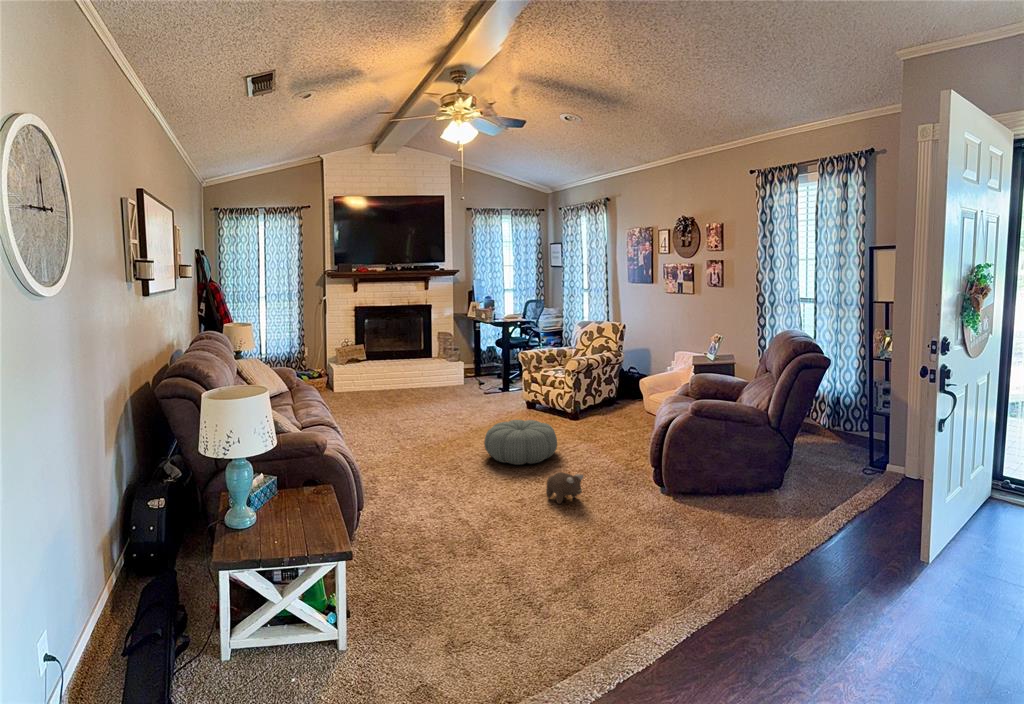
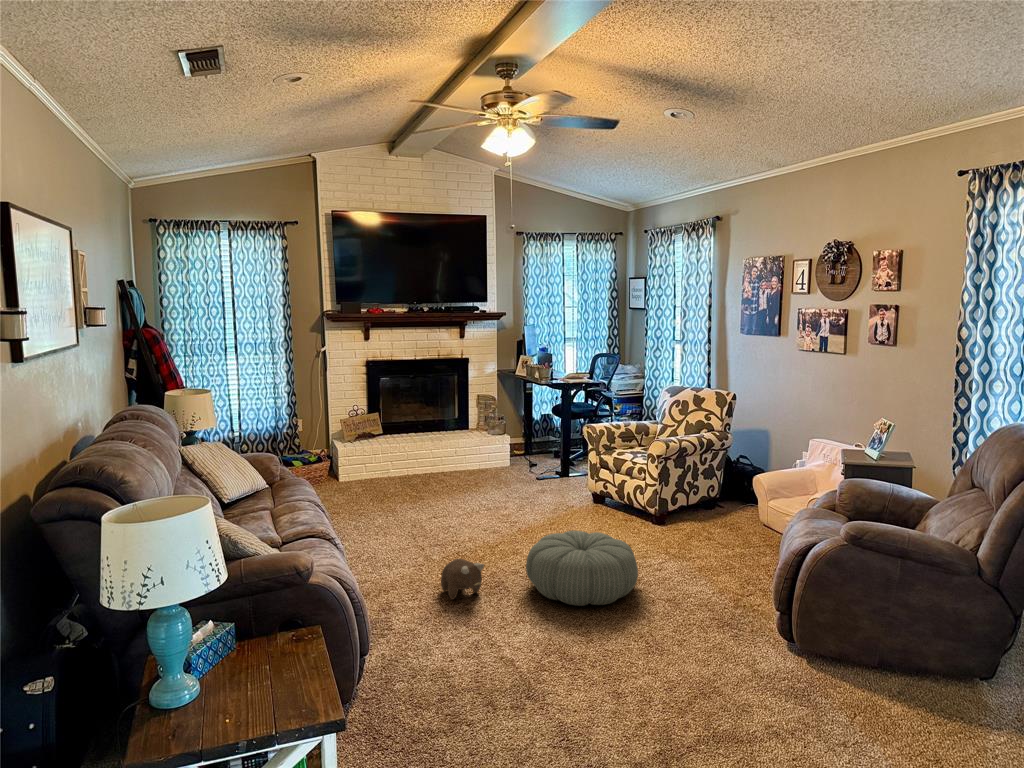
plush toy: present [546,472,584,504] -> present [441,559,484,599]

